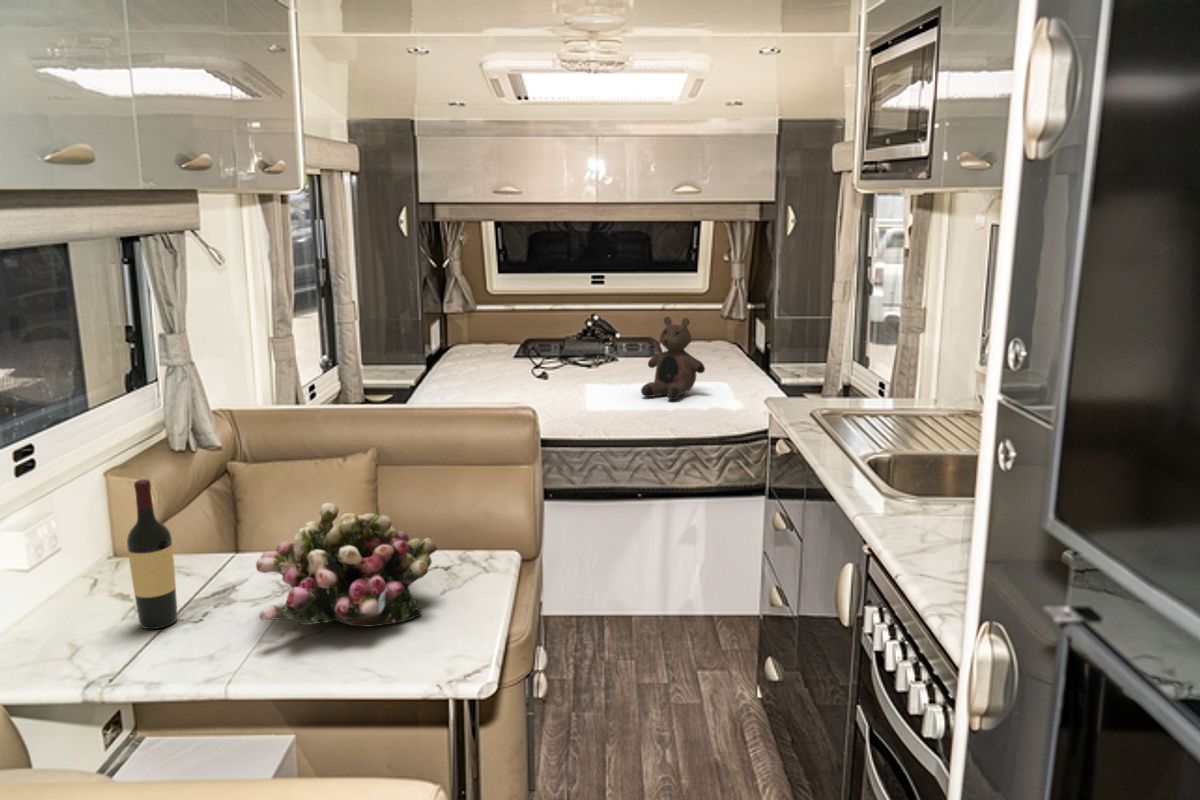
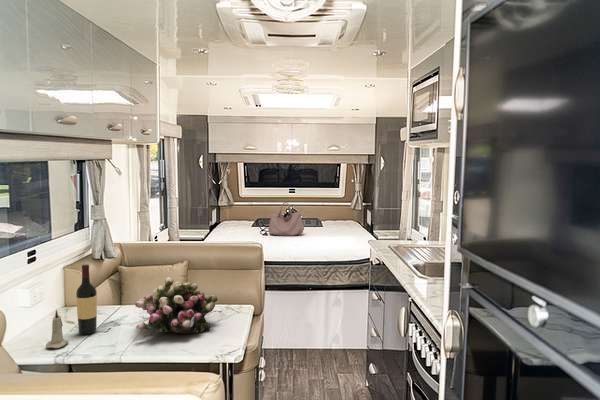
handbag: none [549,308,624,379] -> present [268,202,304,236]
teddy bear: present [641,317,705,400] -> none [312,206,342,245]
candle: none [66,582,117,665] -> present [46,310,69,348]

